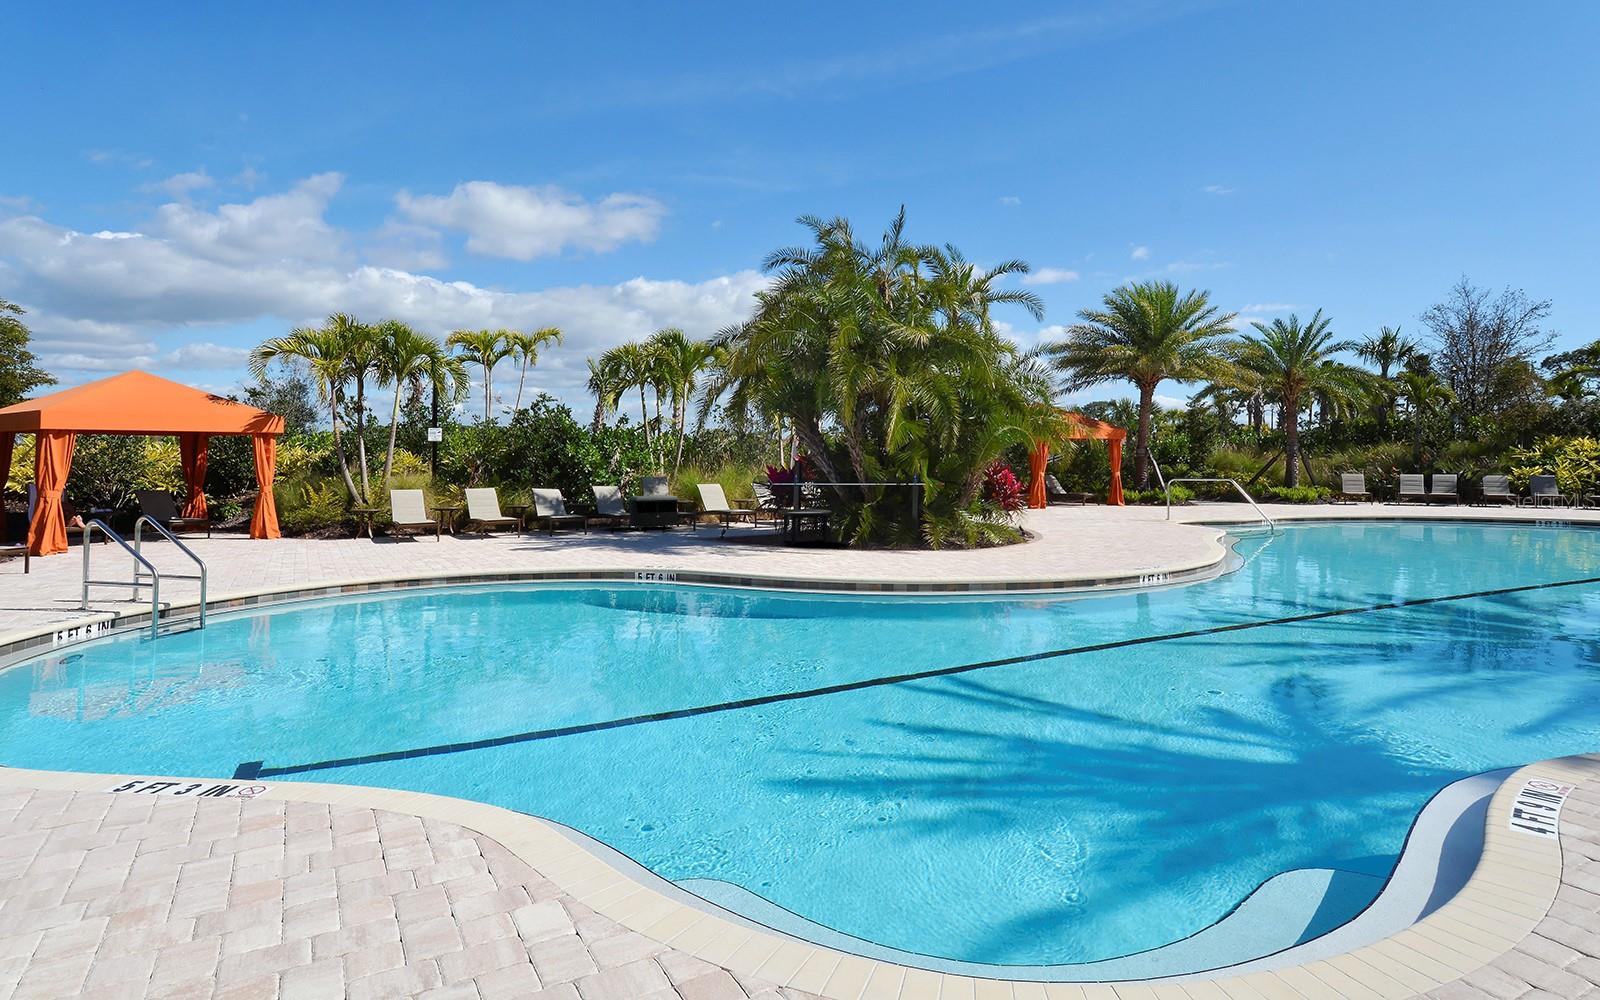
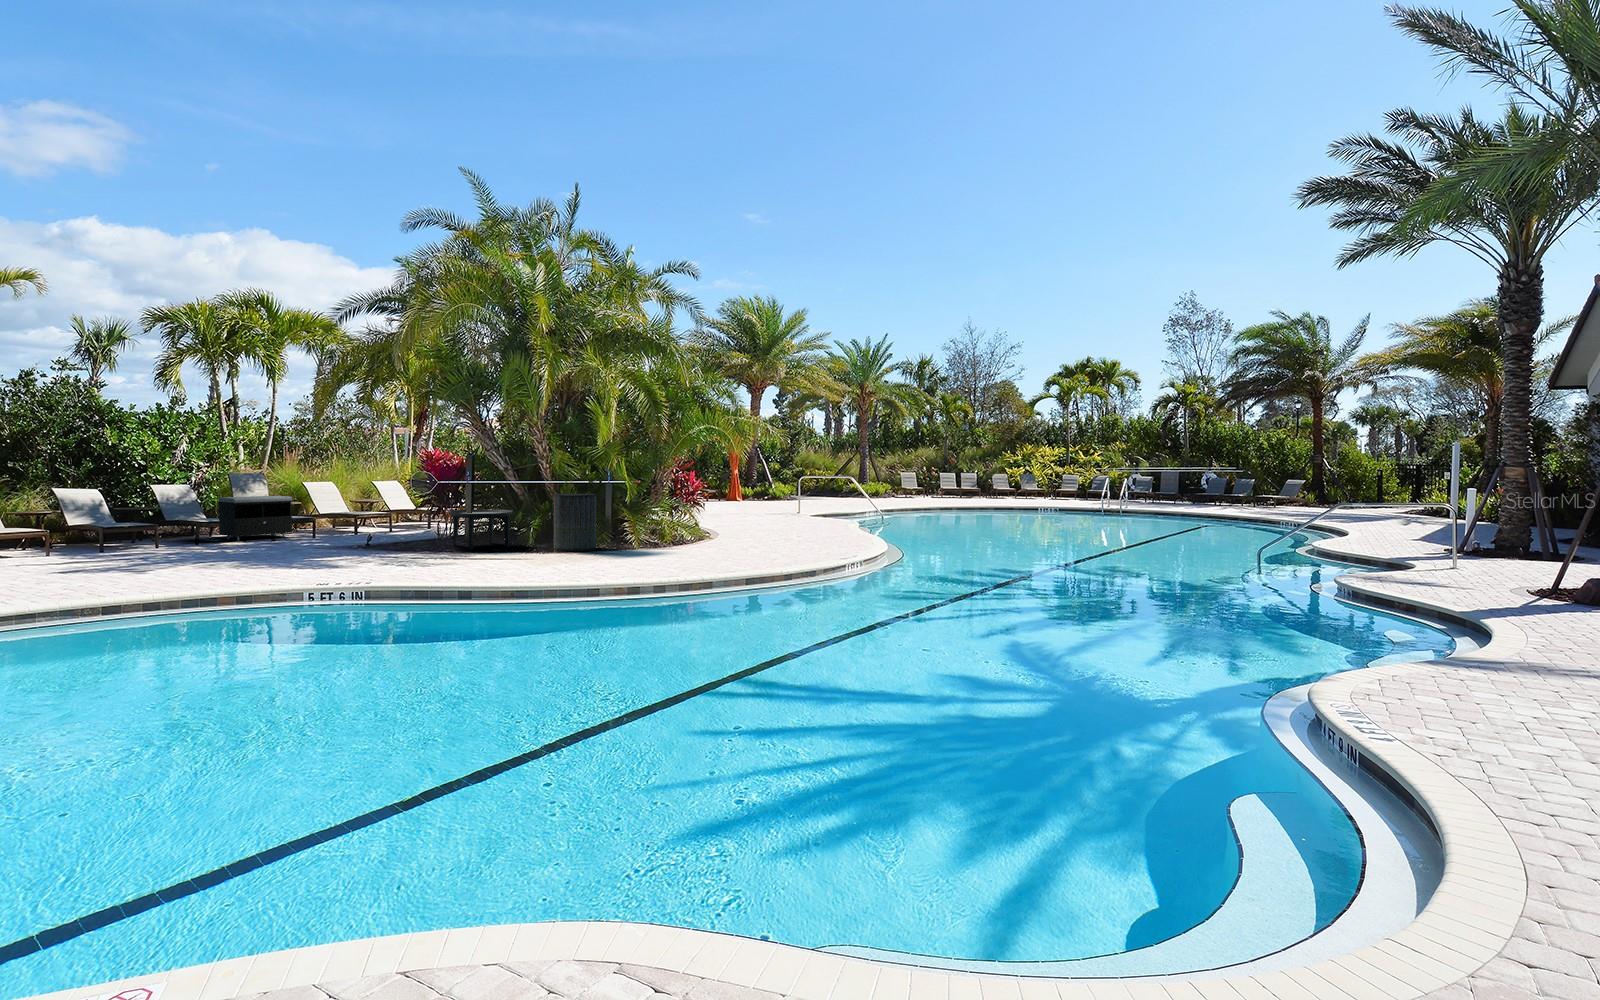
trash can: none [861,496,900,550] -> present [554,493,596,551]

